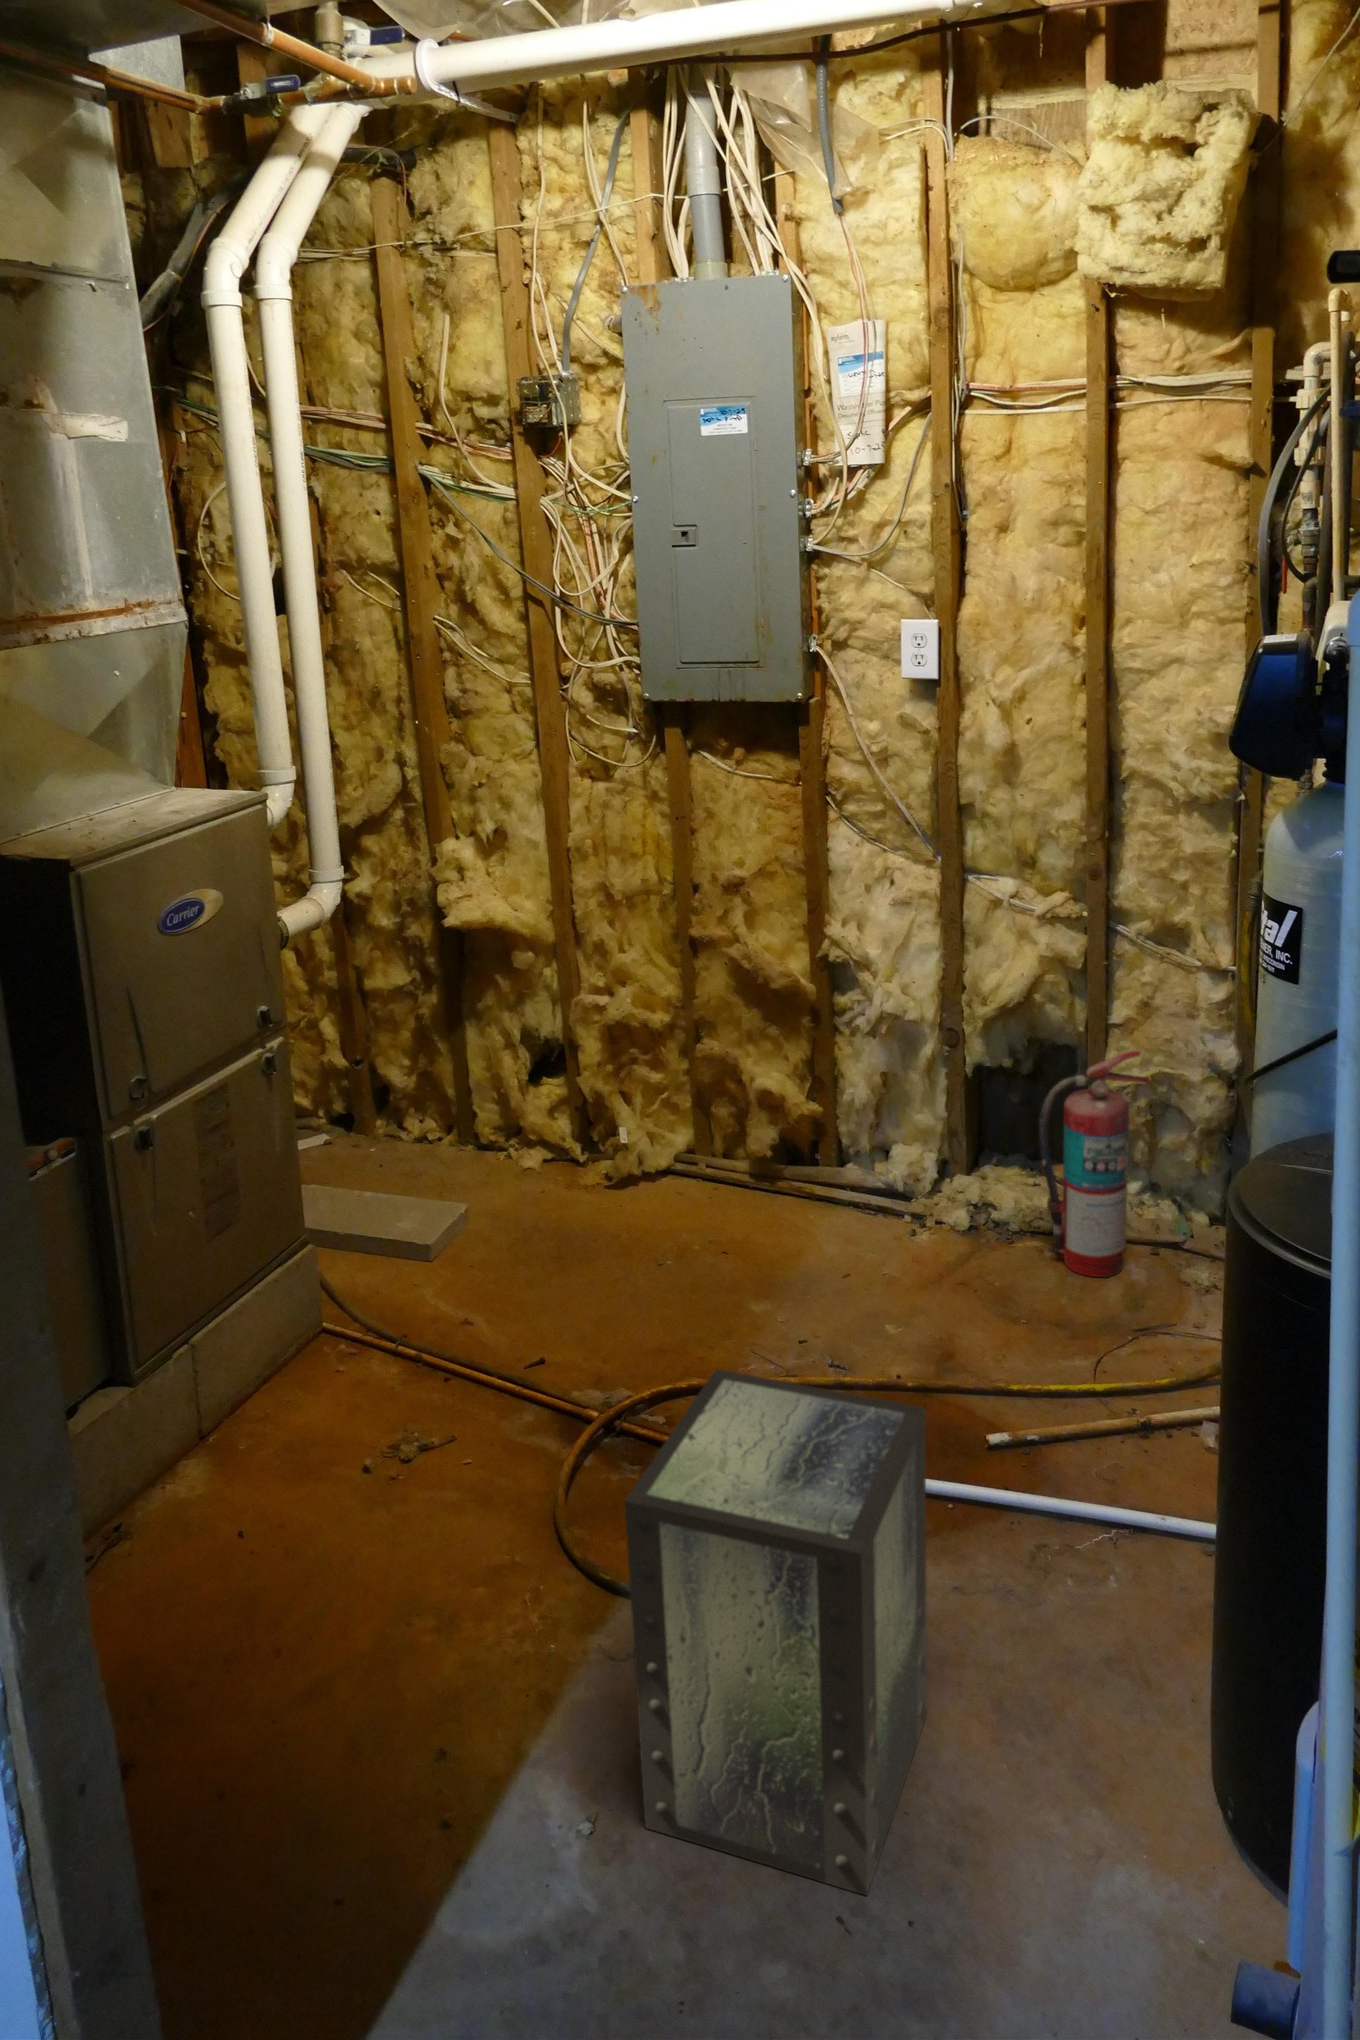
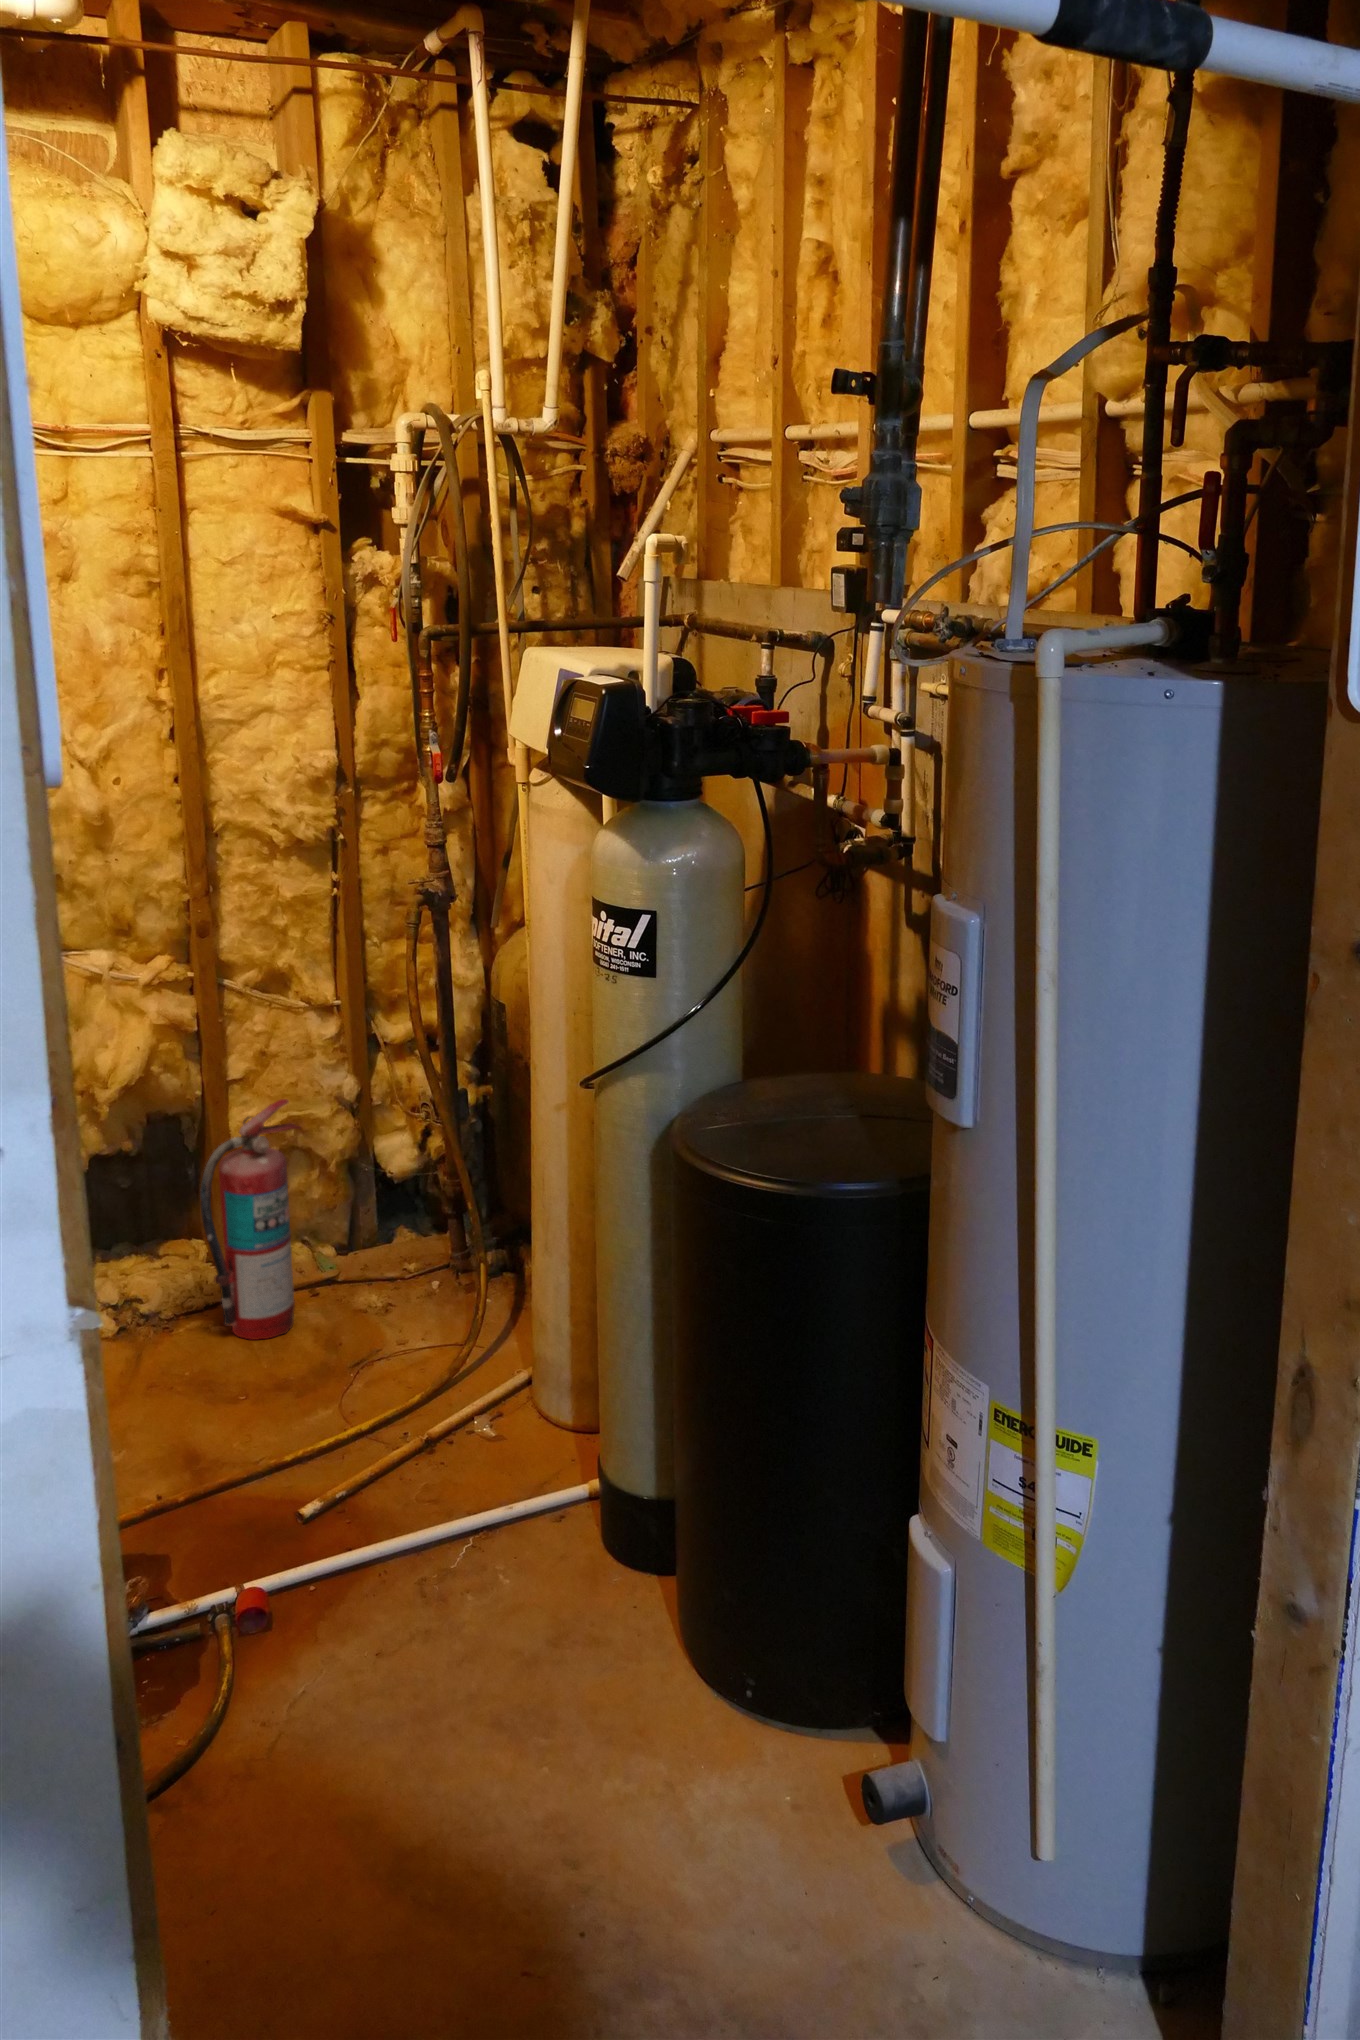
storage box: present [624,1369,927,1895] -> none [210,1443,513,1987]

